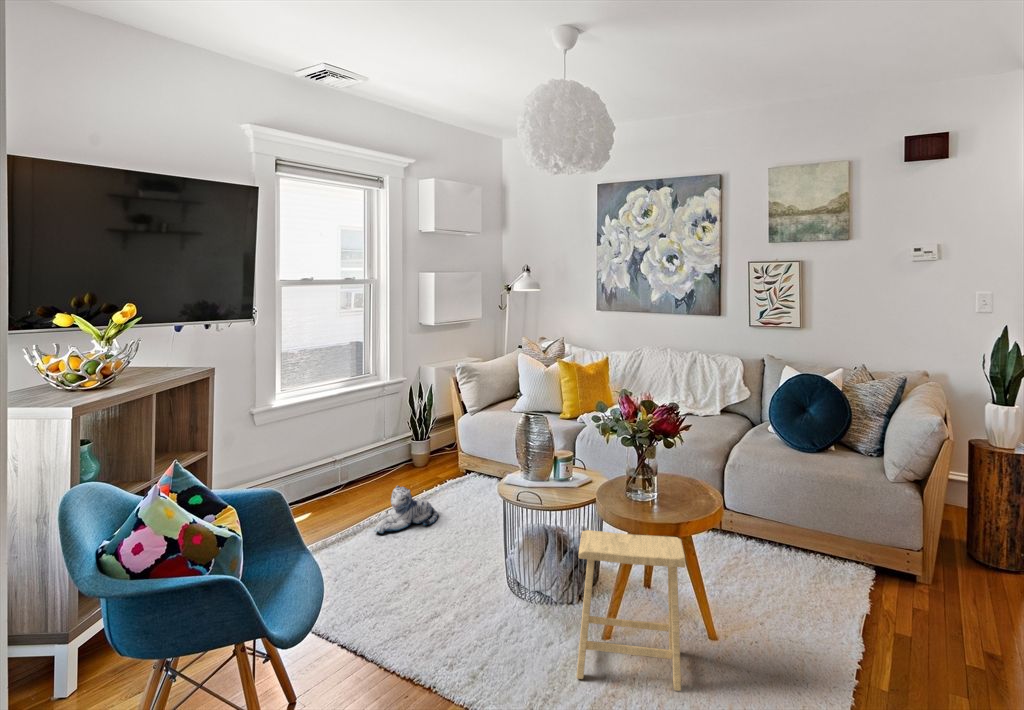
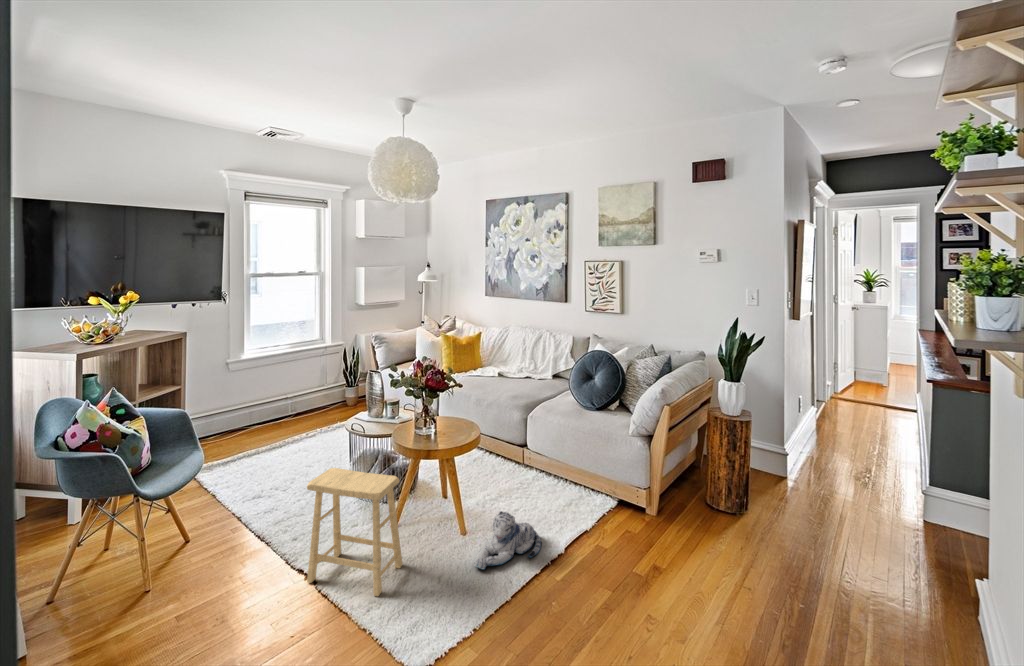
plush toy: present [374,486,438,534] -> present [474,511,541,570]

